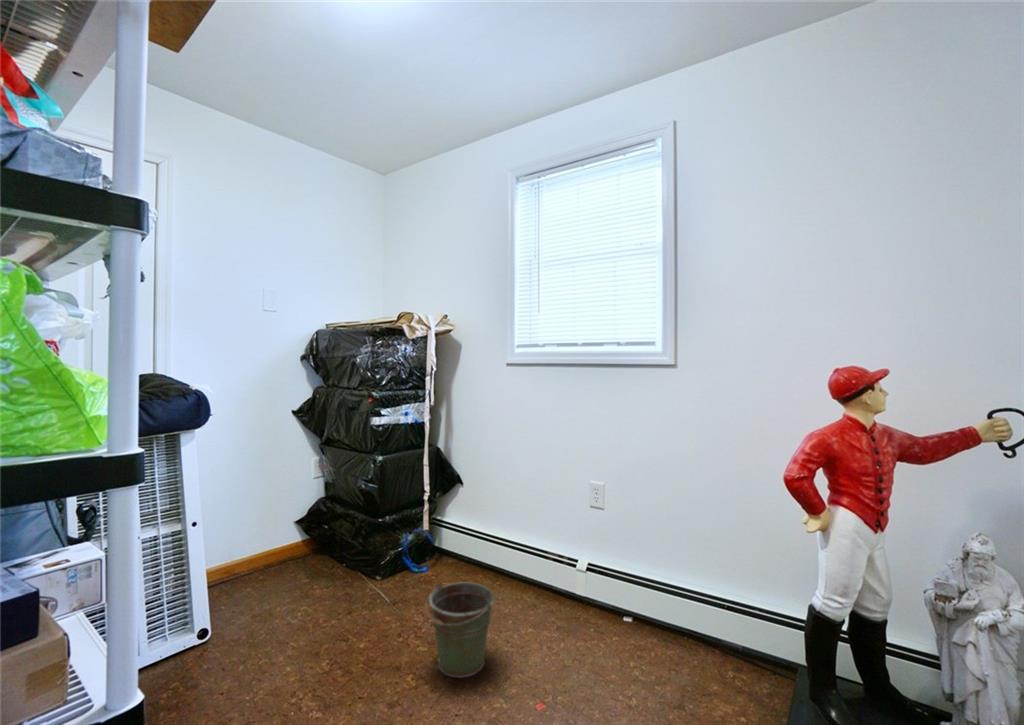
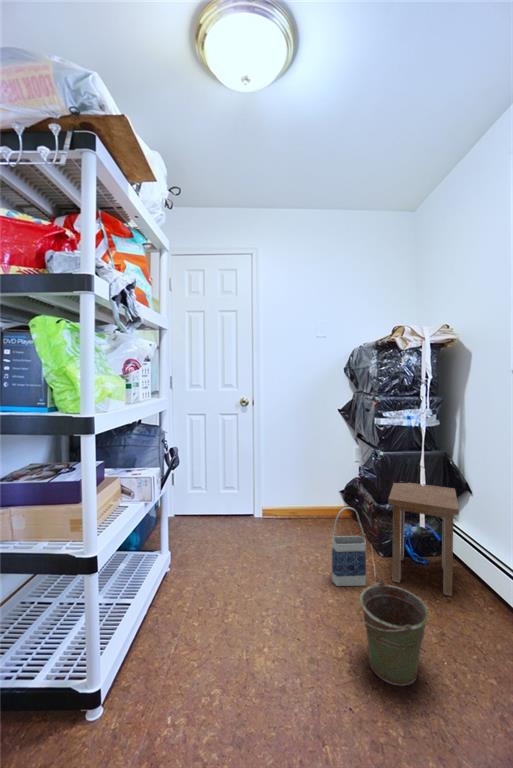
stool: none [391,481,470,598] -> present [388,483,459,596]
bag: none [345,526,387,630] -> present [332,507,366,586]

